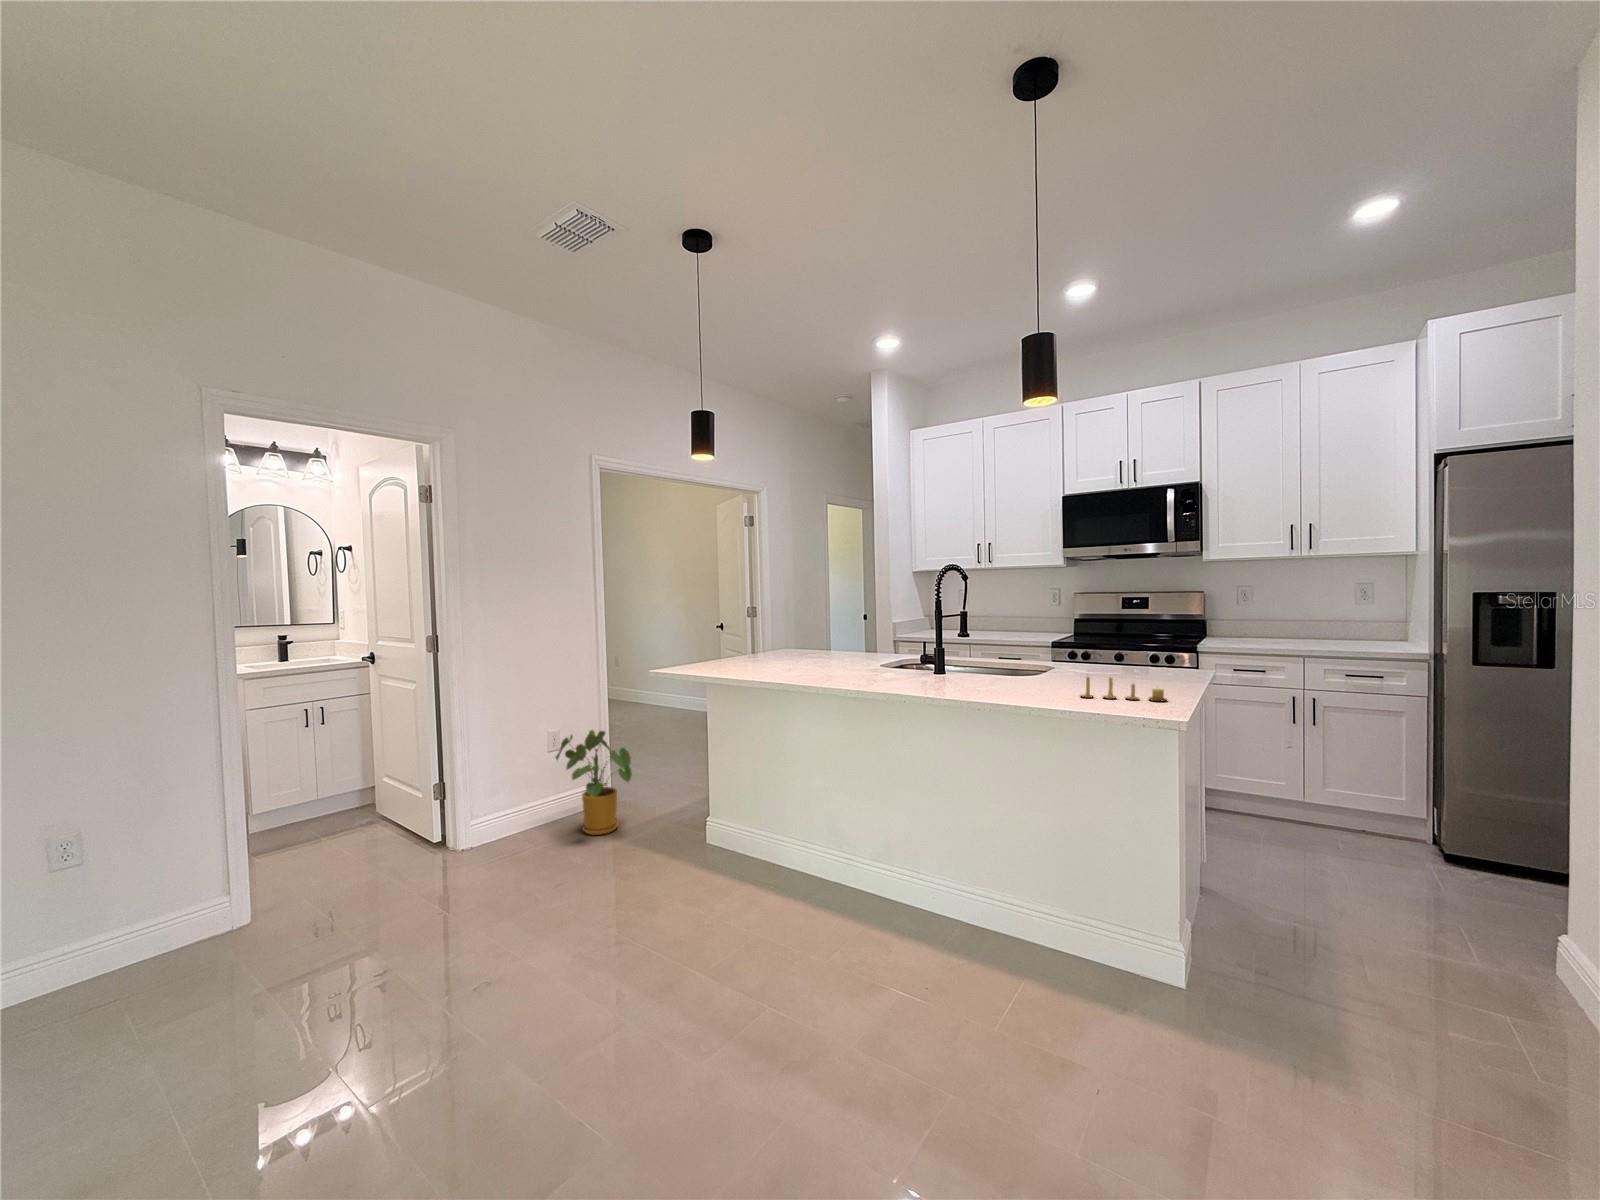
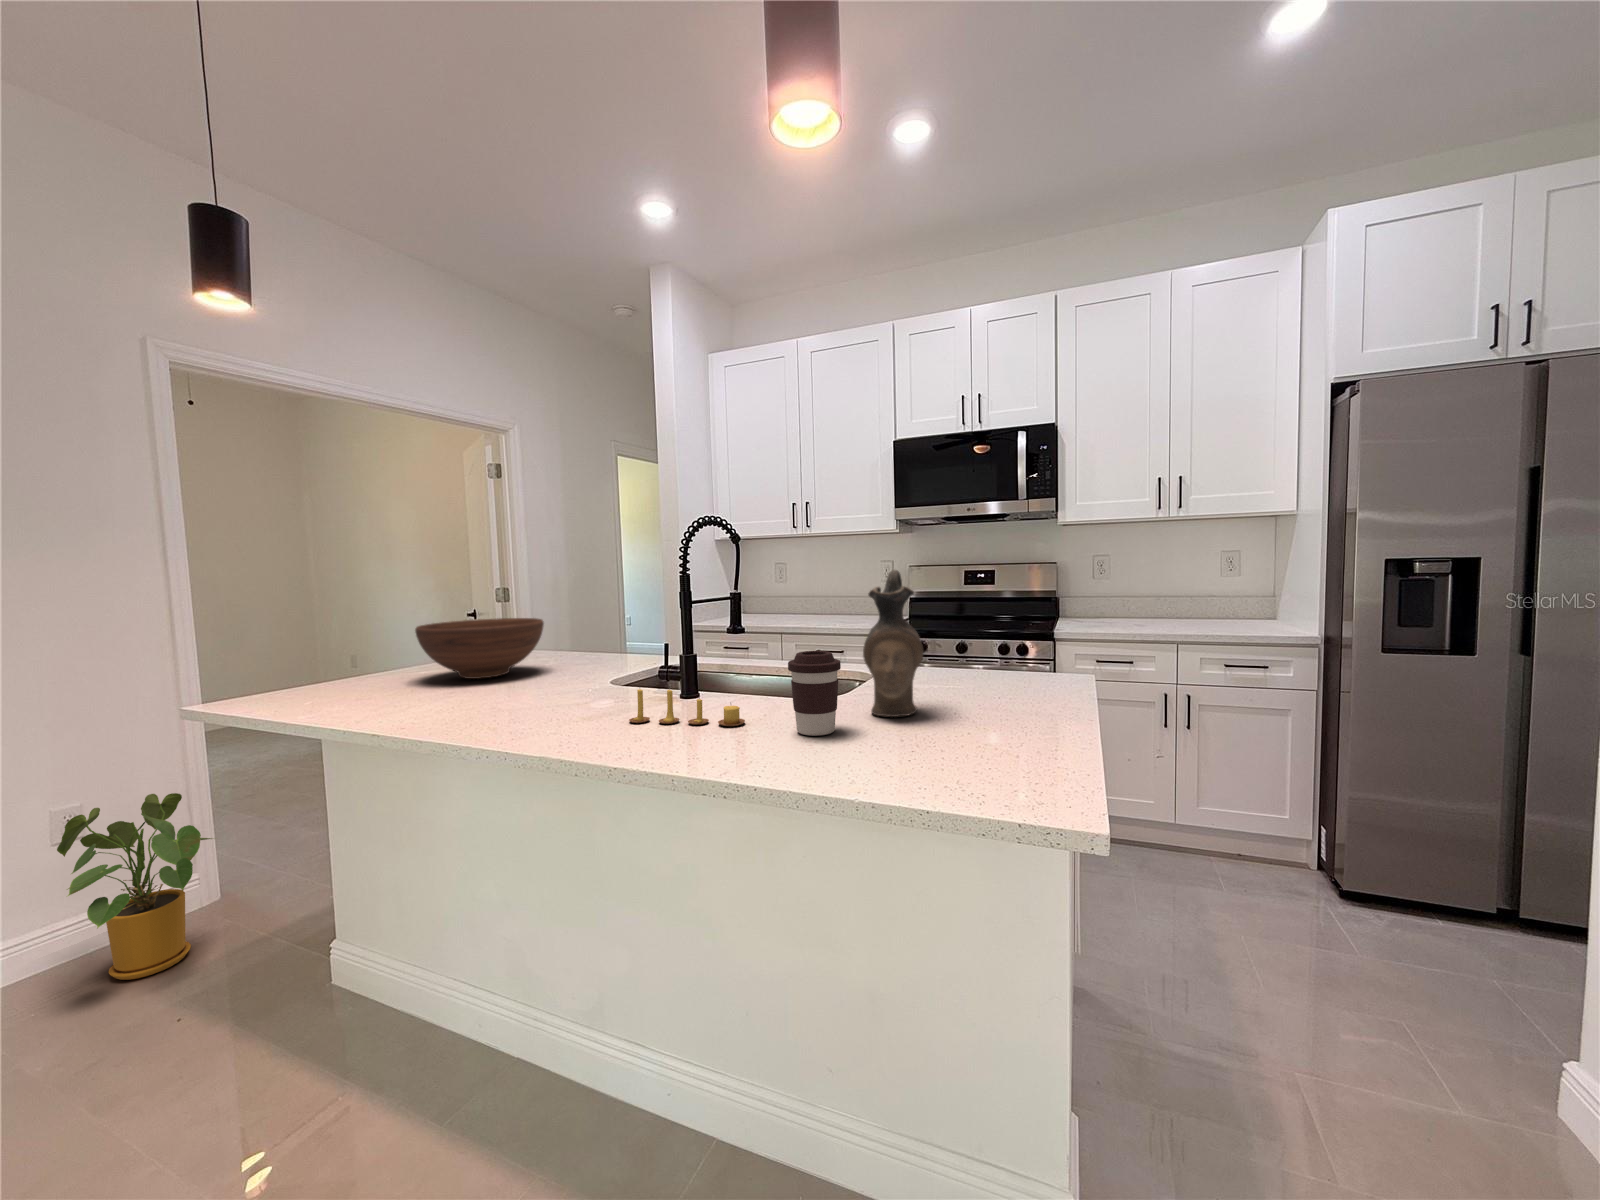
ceramic pitcher: none [1065,601,1102,686] -> present [863,570,924,717]
fruit bowl: none [766,627,837,664] -> present [415,618,544,679]
coffee cup: none [1024,647,1055,692] -> present [788,651,841,736]
candle: present [1081,676,1167,701] -> present [629,687,745,726]

